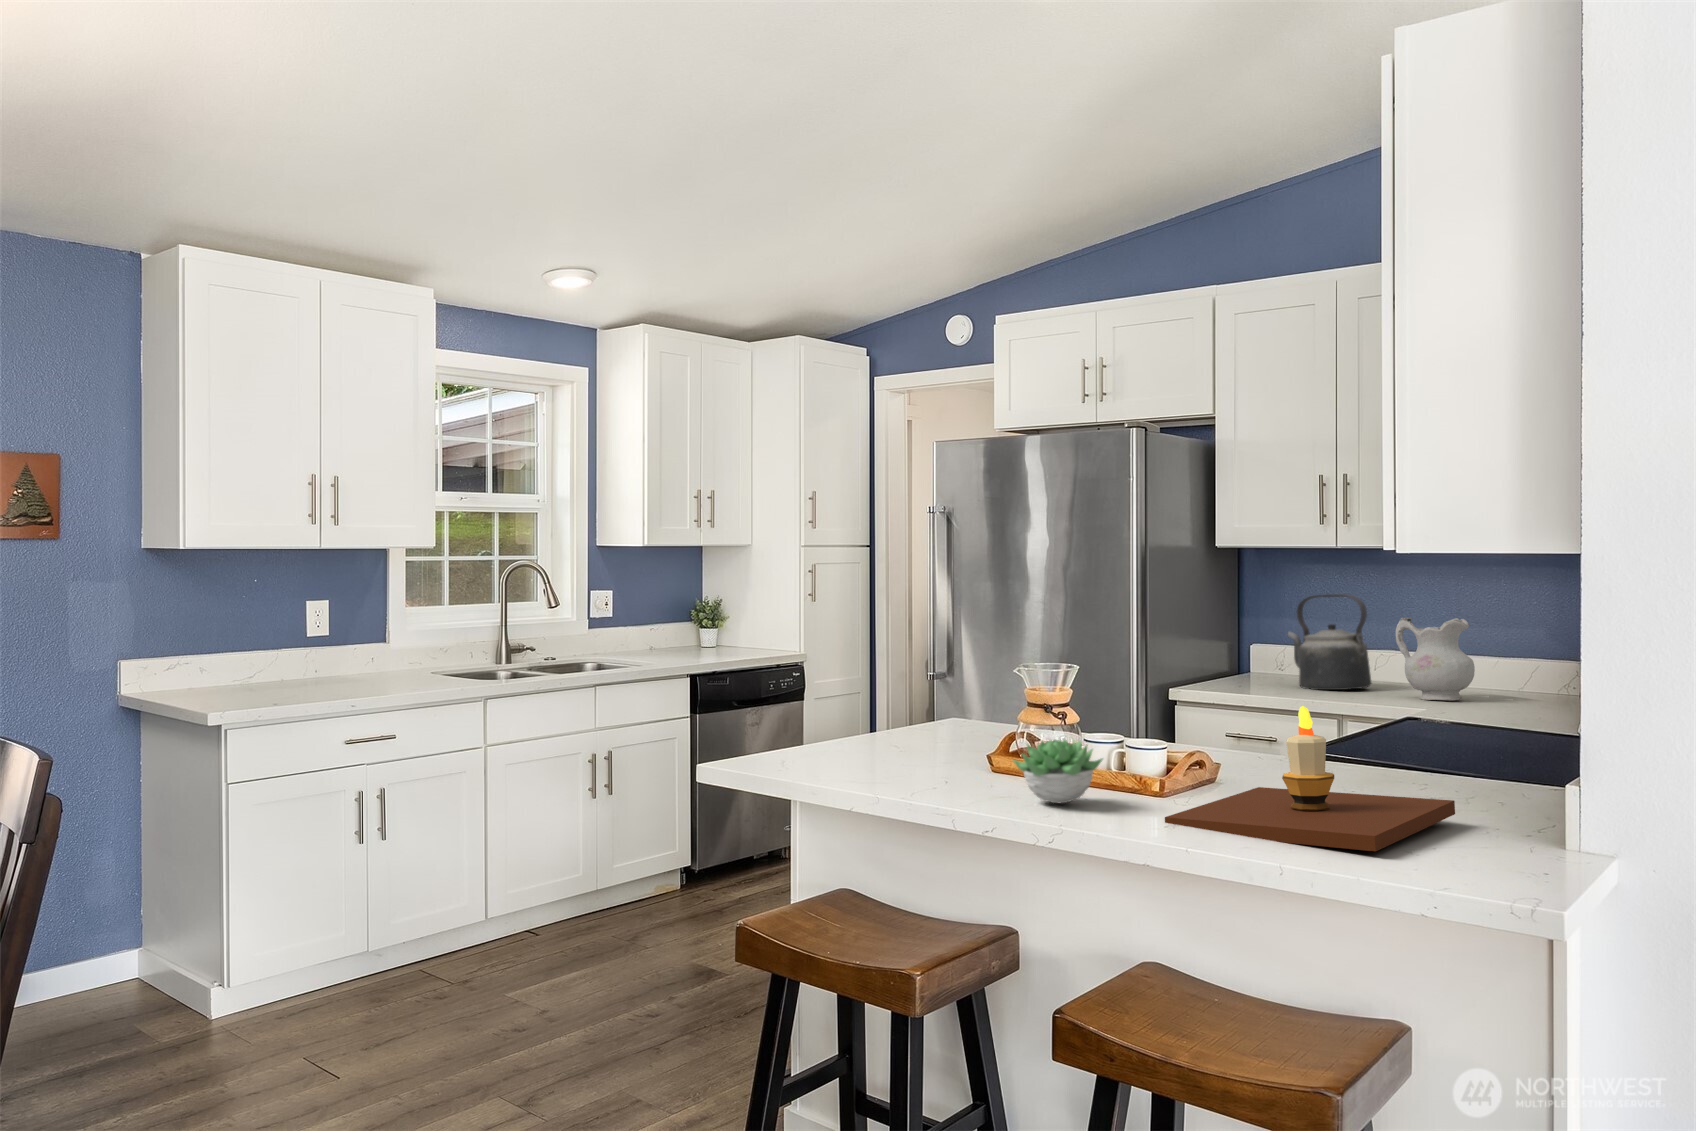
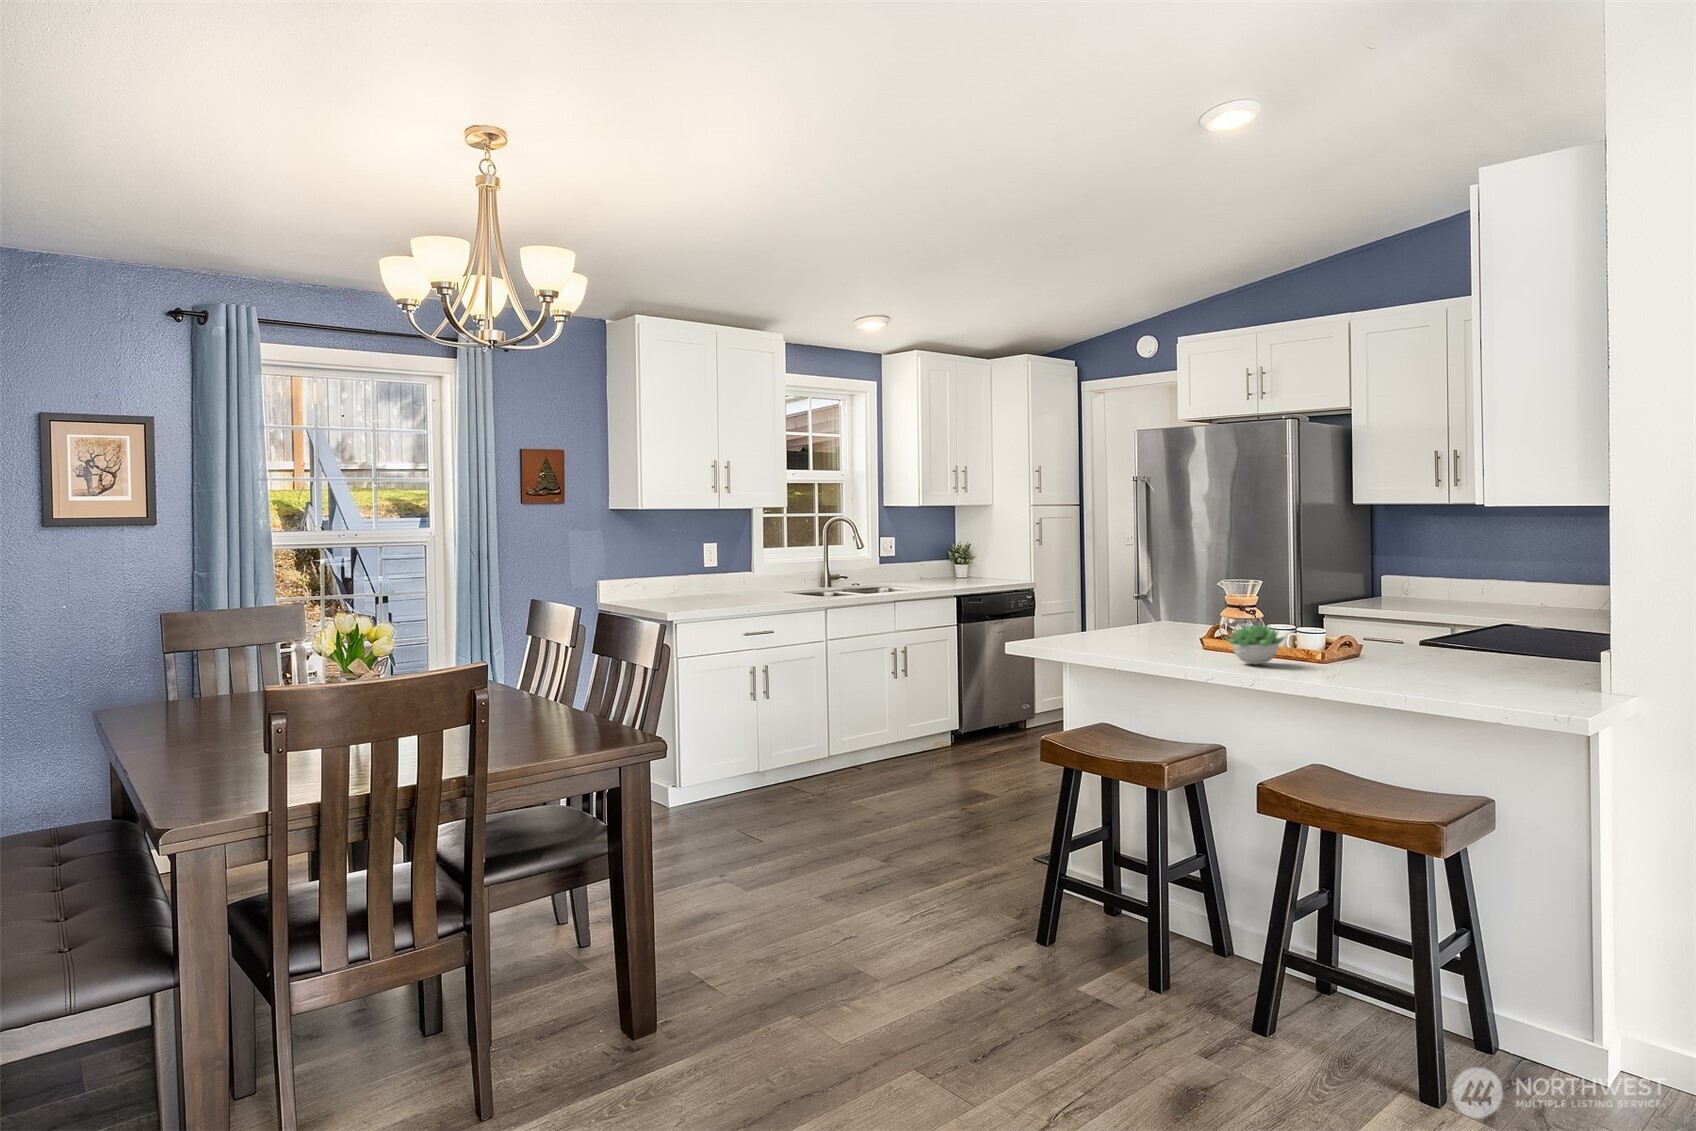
kettle: present [1288,594,1371,690] -> none [1407,537,1474,608]
ceramic pitcher: present [1396,617,1475,700] -> none [1494,554,1557,615]
candle: present [1165,706,1455,851] -> none [1329,602,1530,690]

